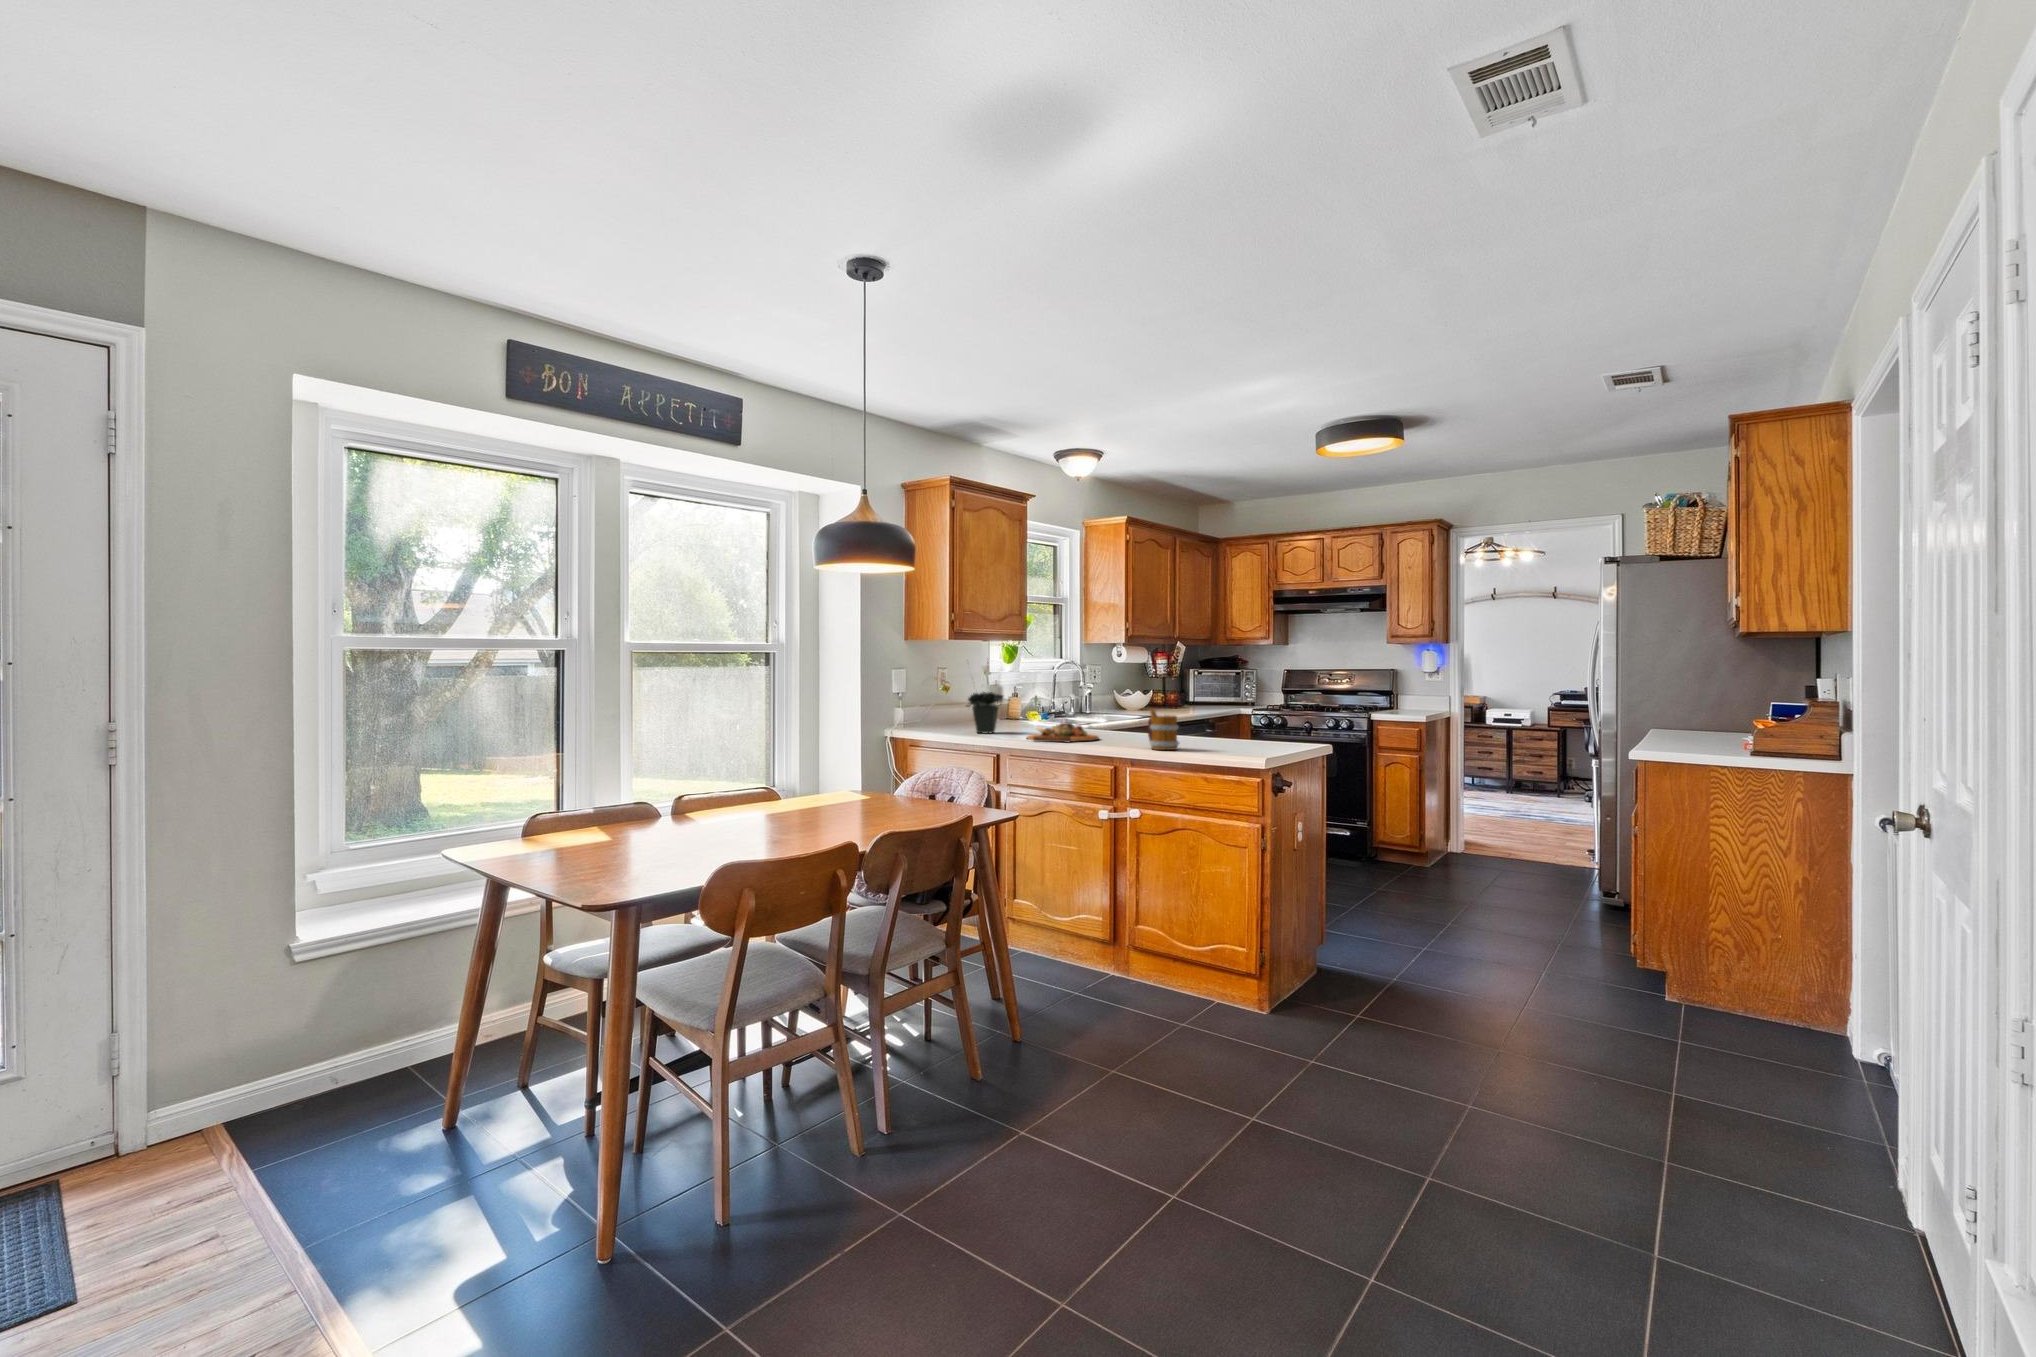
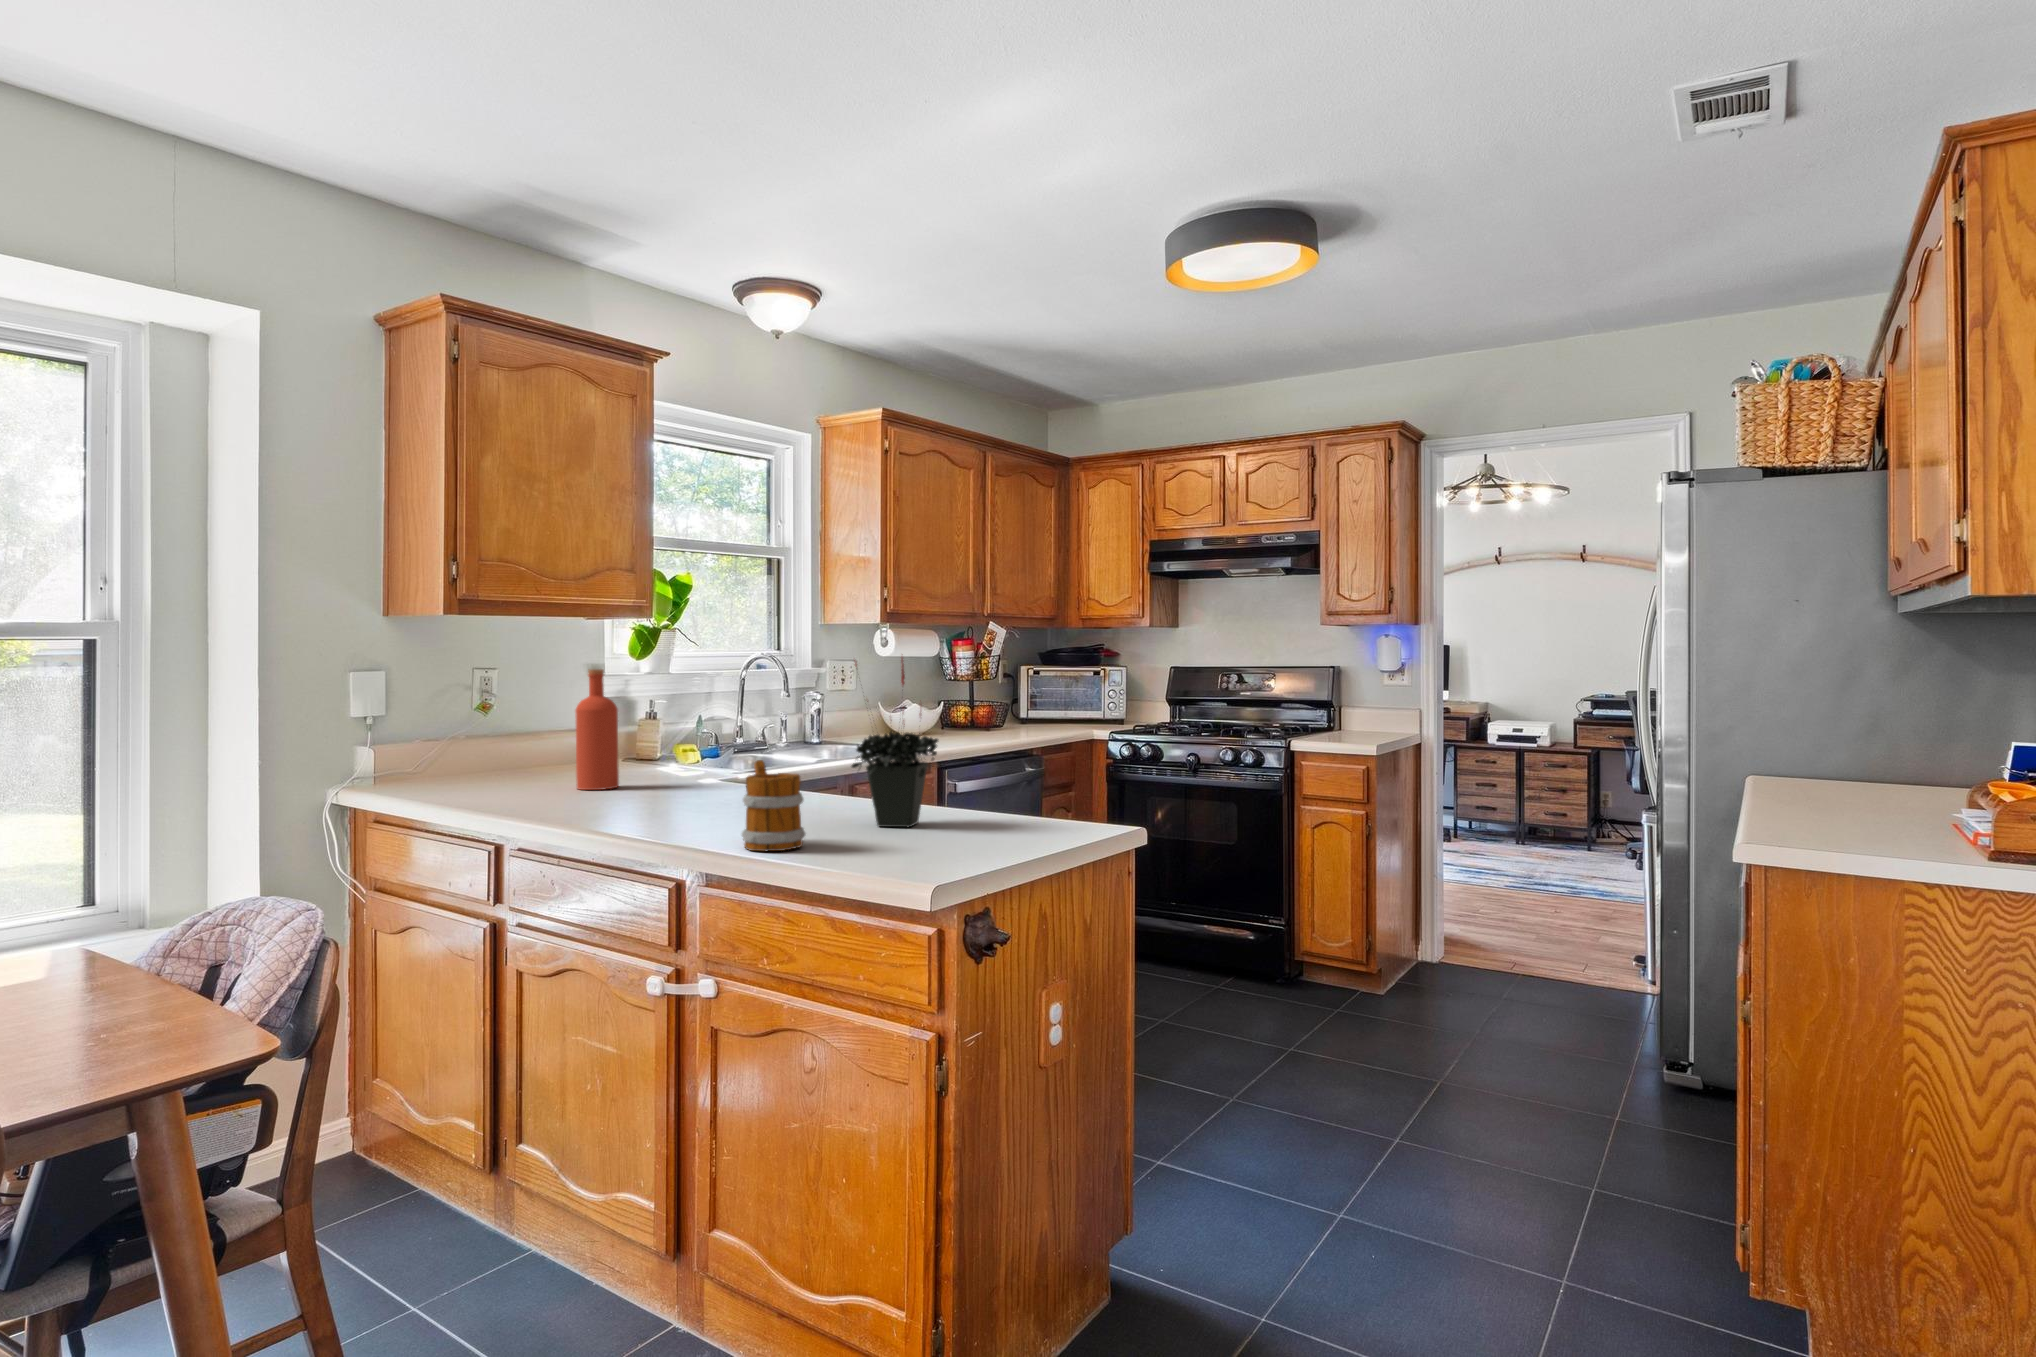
potted plant: present [967,662,1003,733] -> present [852,658,938,827]
bottle: none [1008,668,1029,731] -> present [576,669,619,790]
cutting board: present [1027,723,1098,742] -> none [540,780,701,827]

